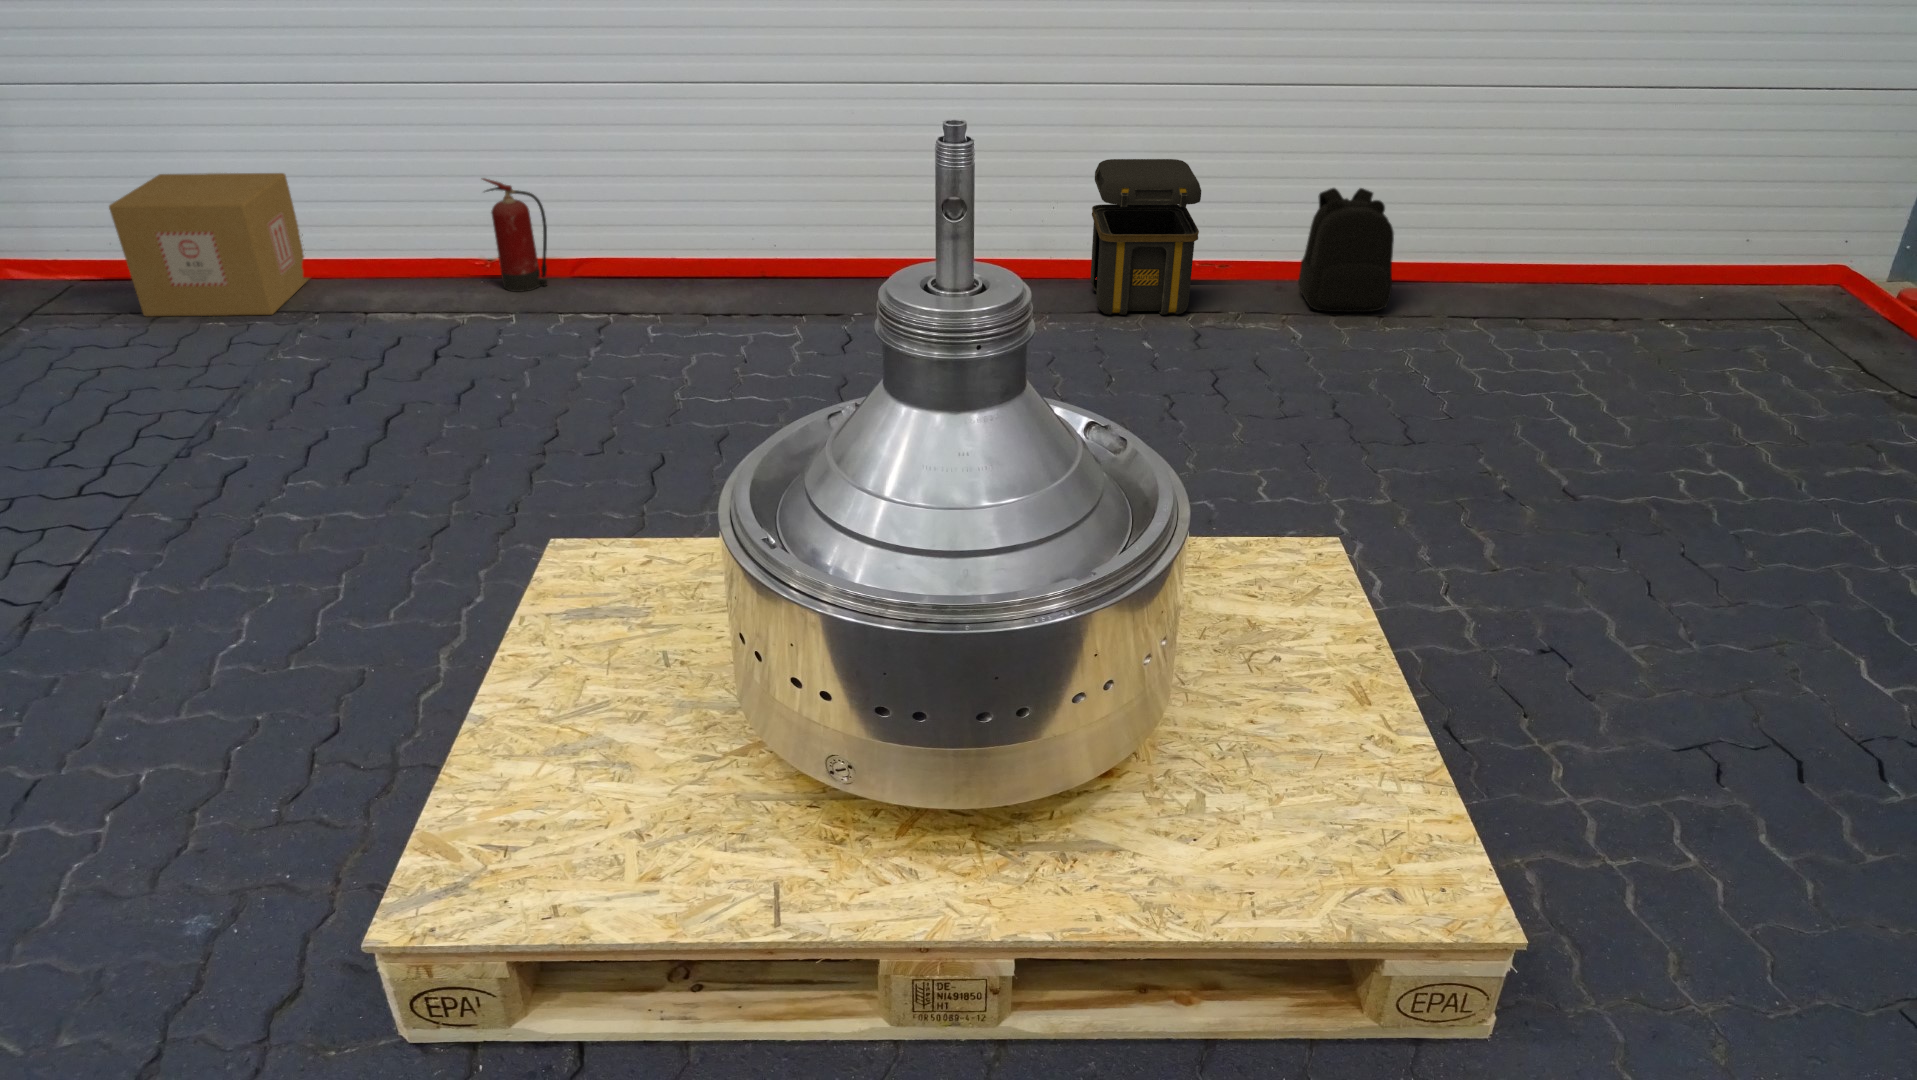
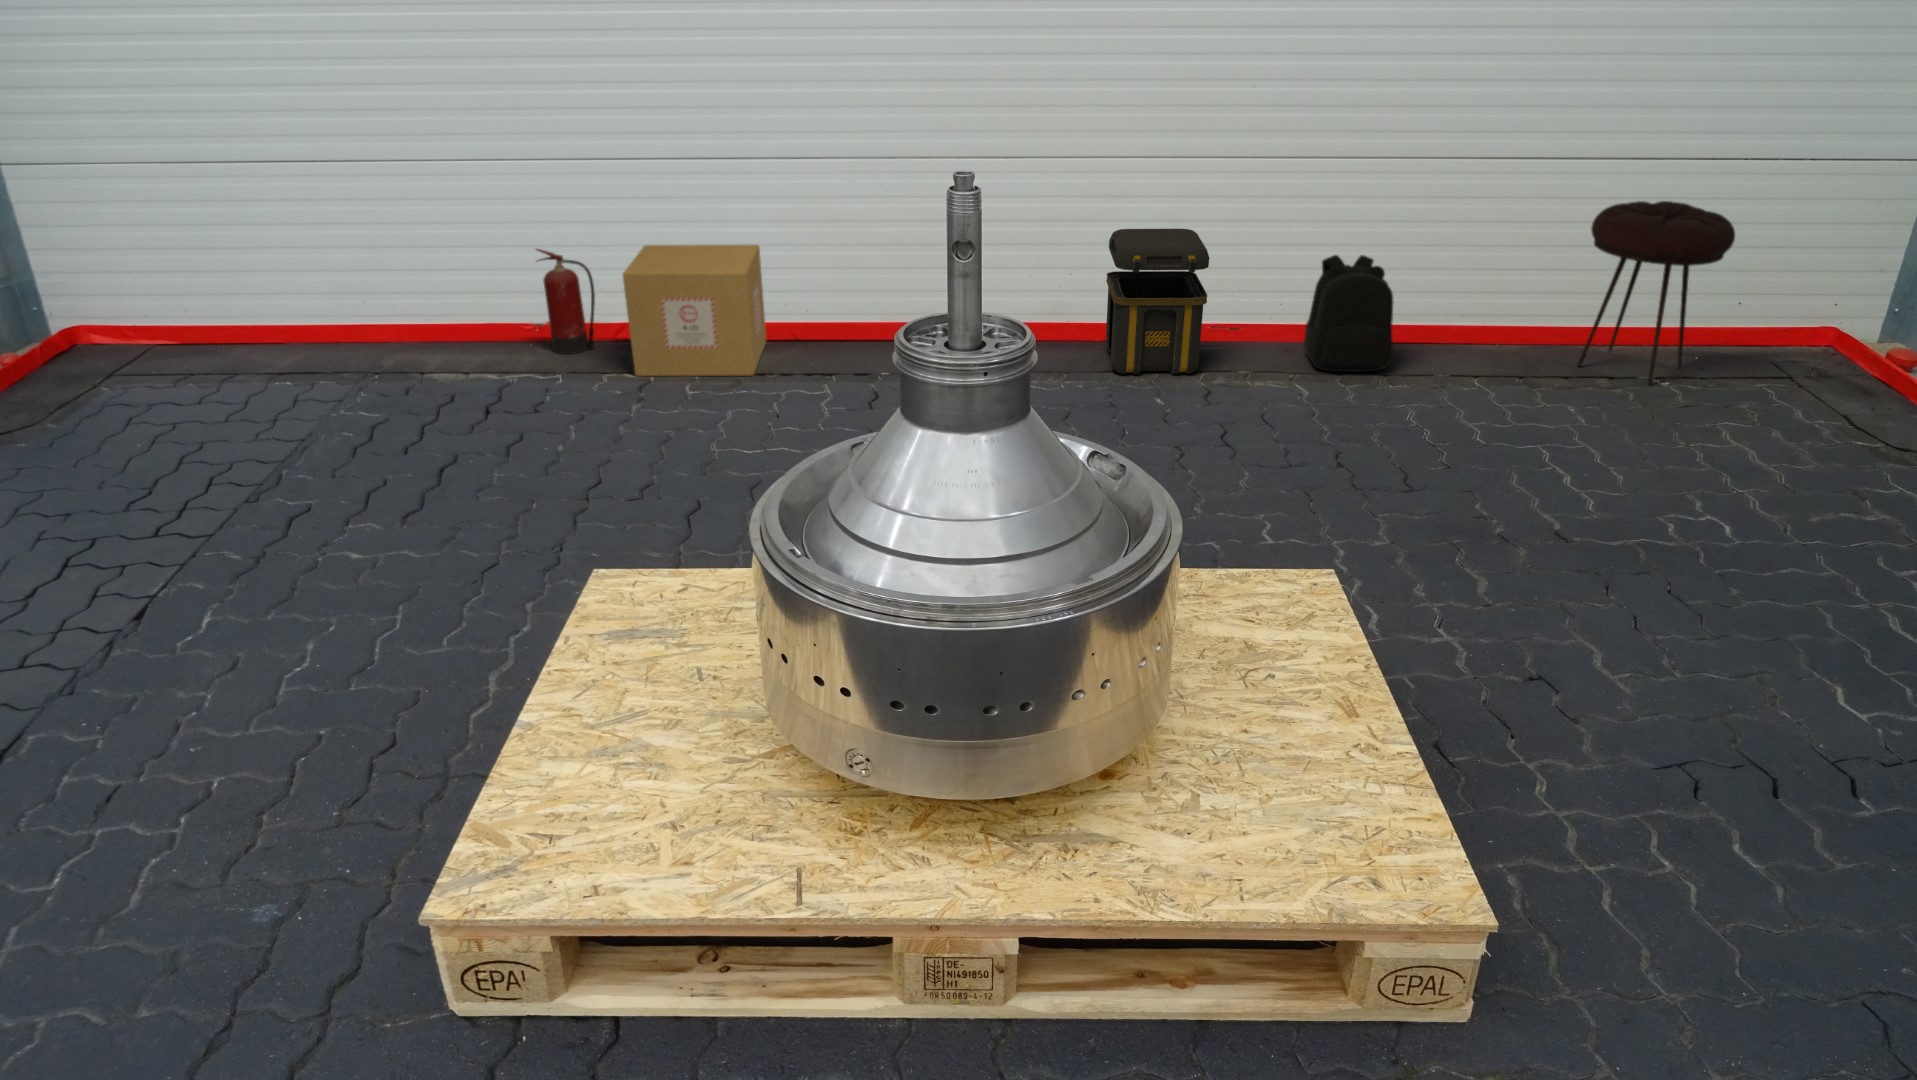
stool: none [1583,132,1753,328] -> present [1578,201,1735,385]
cardboard box: present [109,173,309,317] -> present [622,245,766,376]

